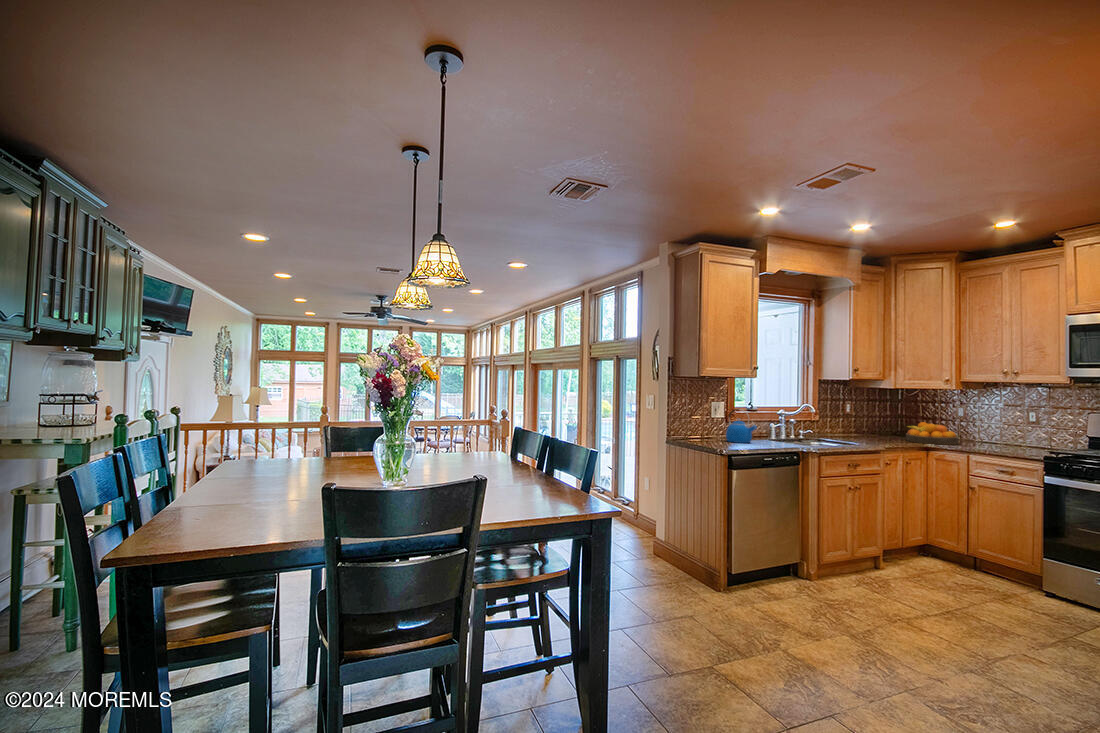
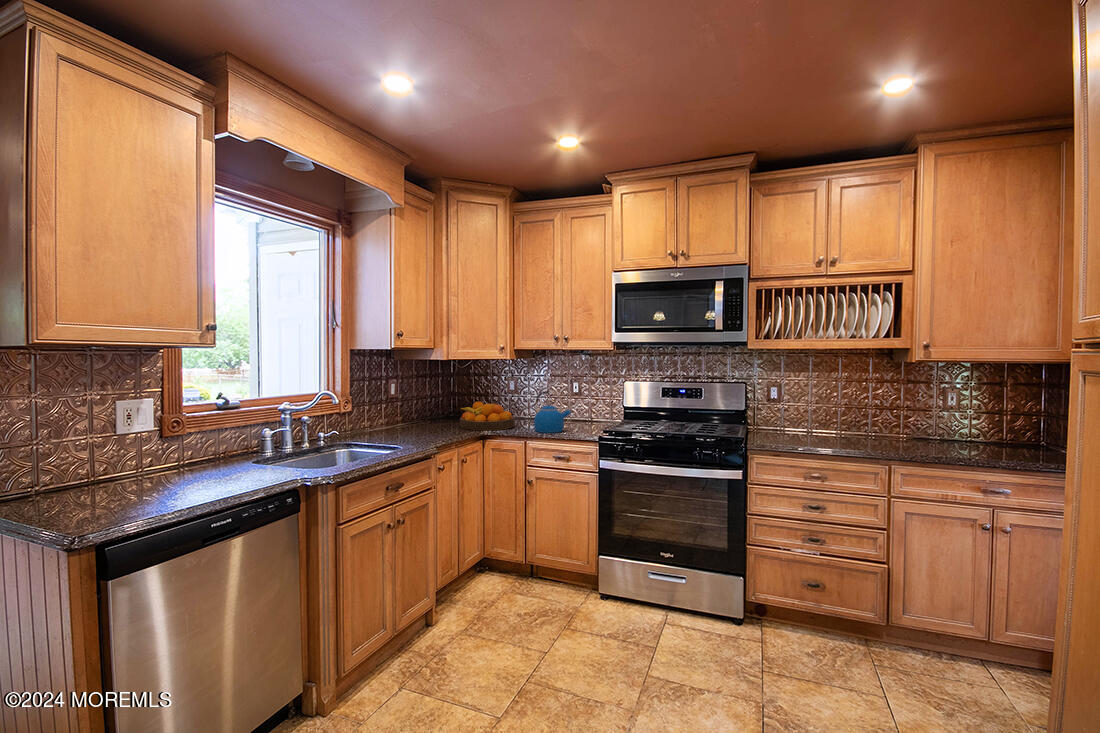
kettle: present [726,409,757,443] -> present [534,391,571,433]

